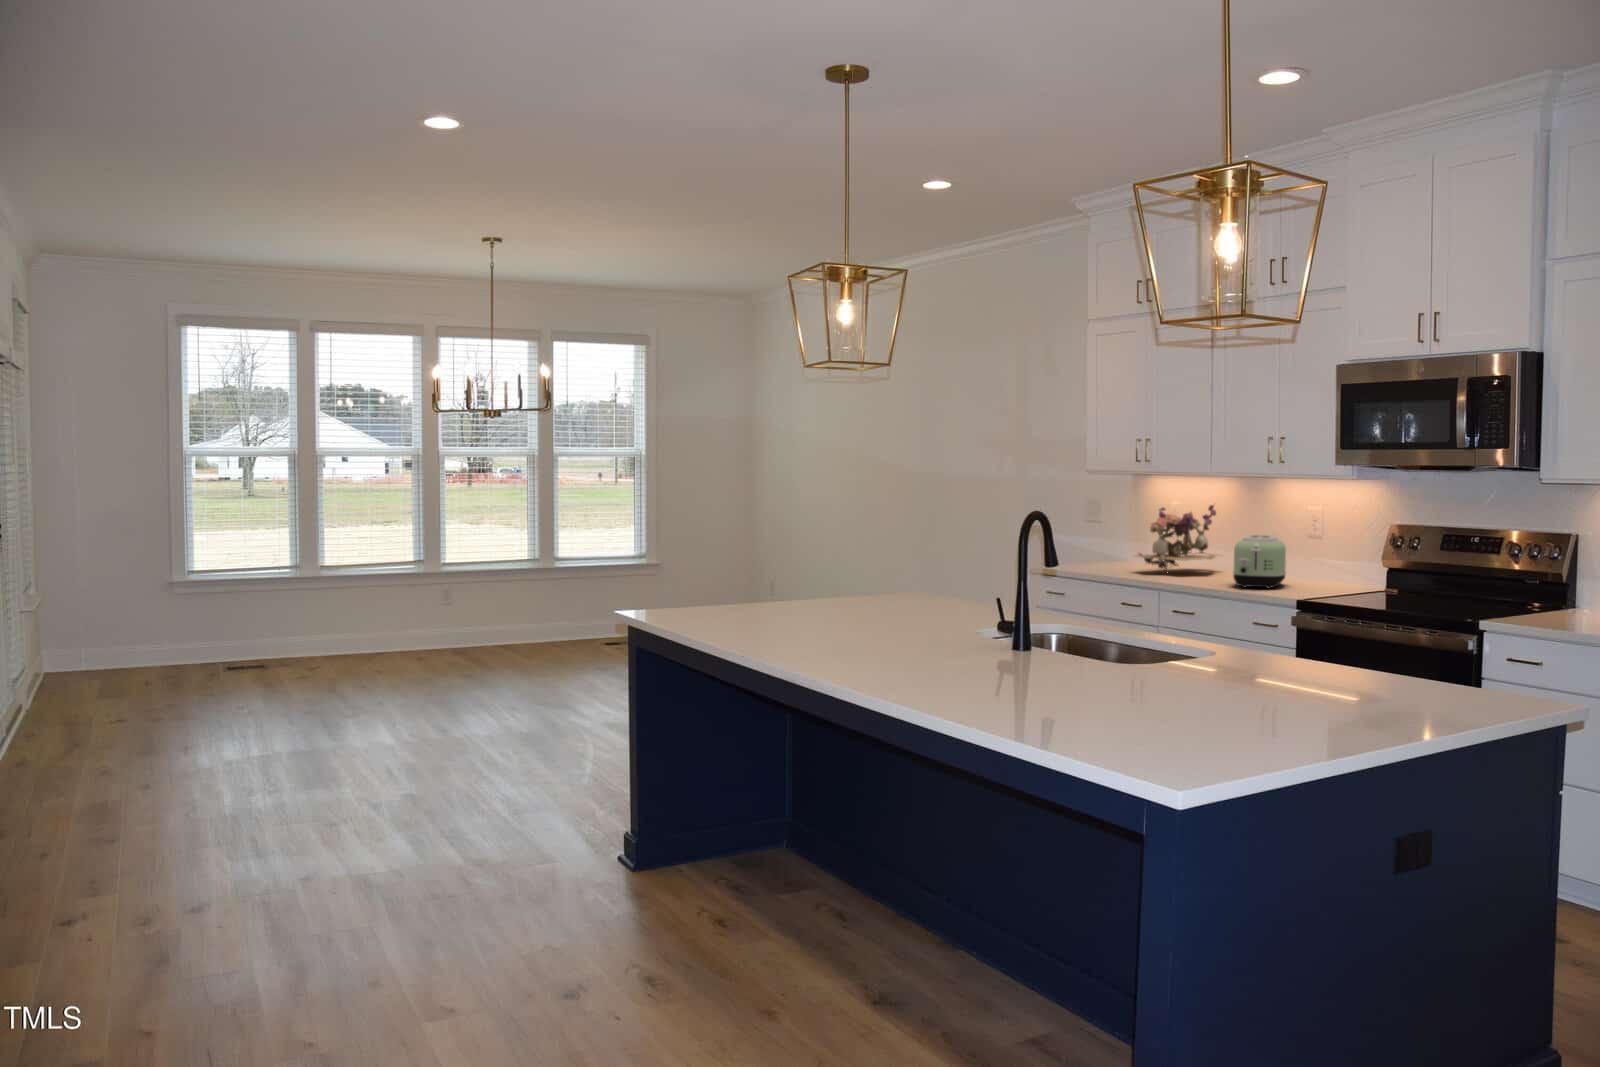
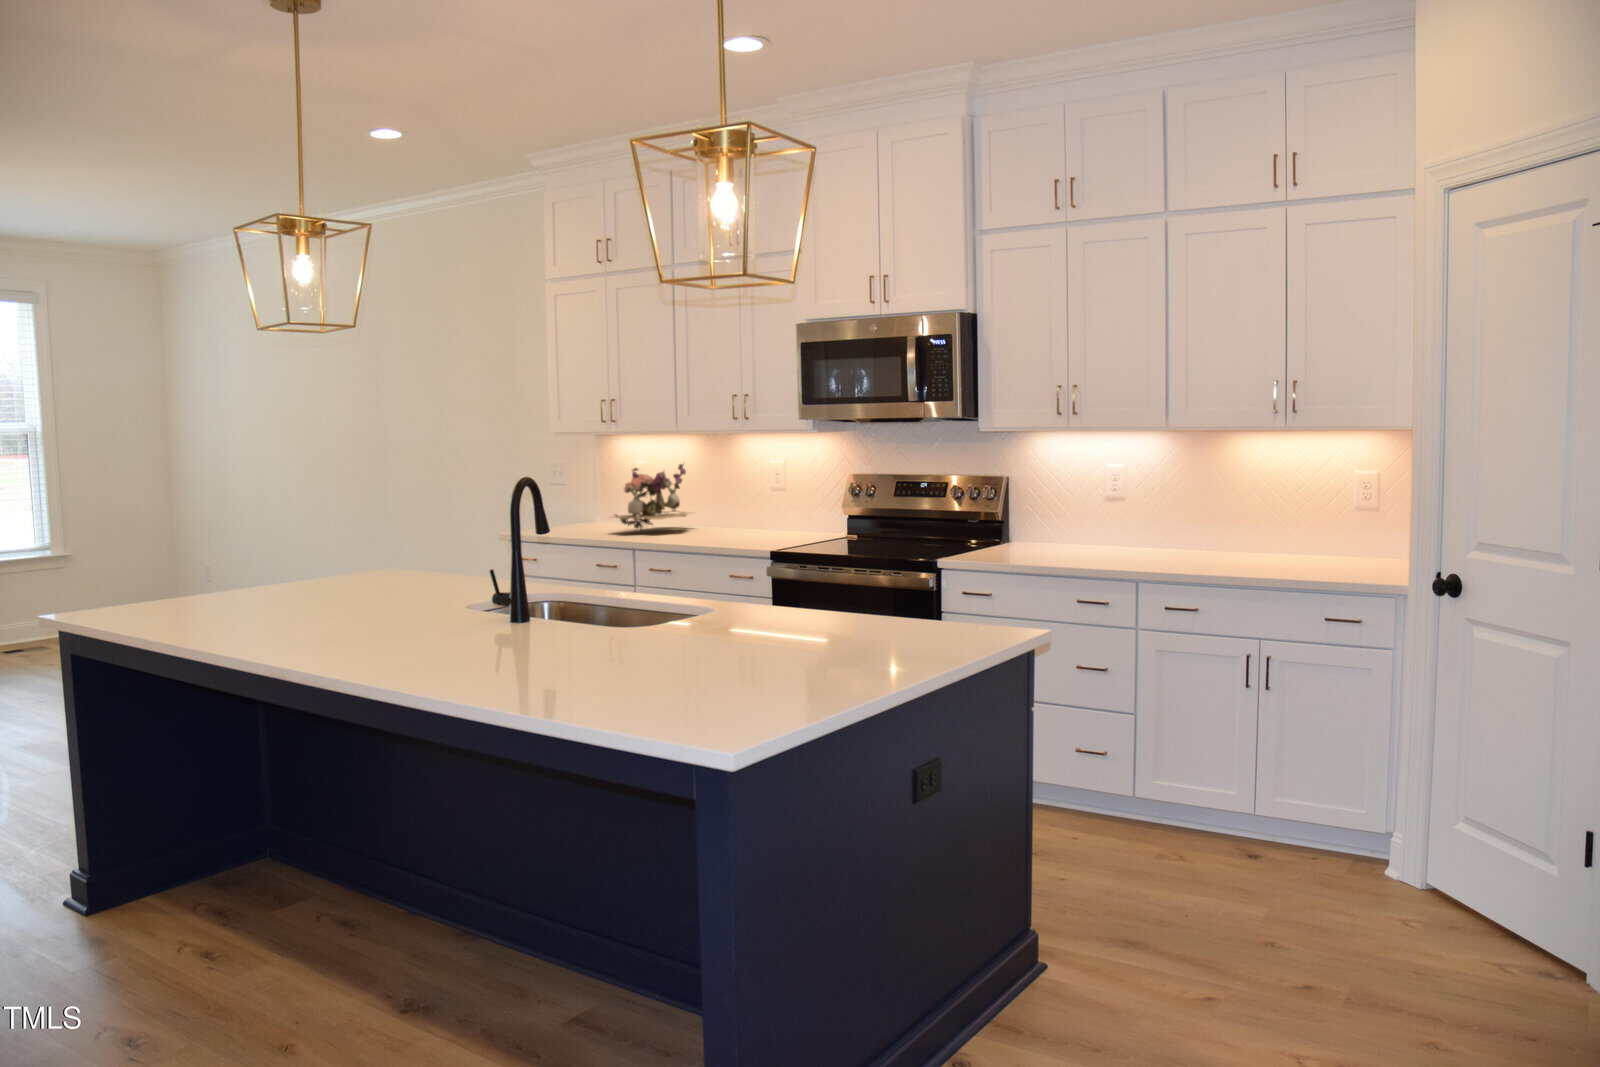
toaster: present [1233,535,1286,589] -> none [709,491,758,542]

